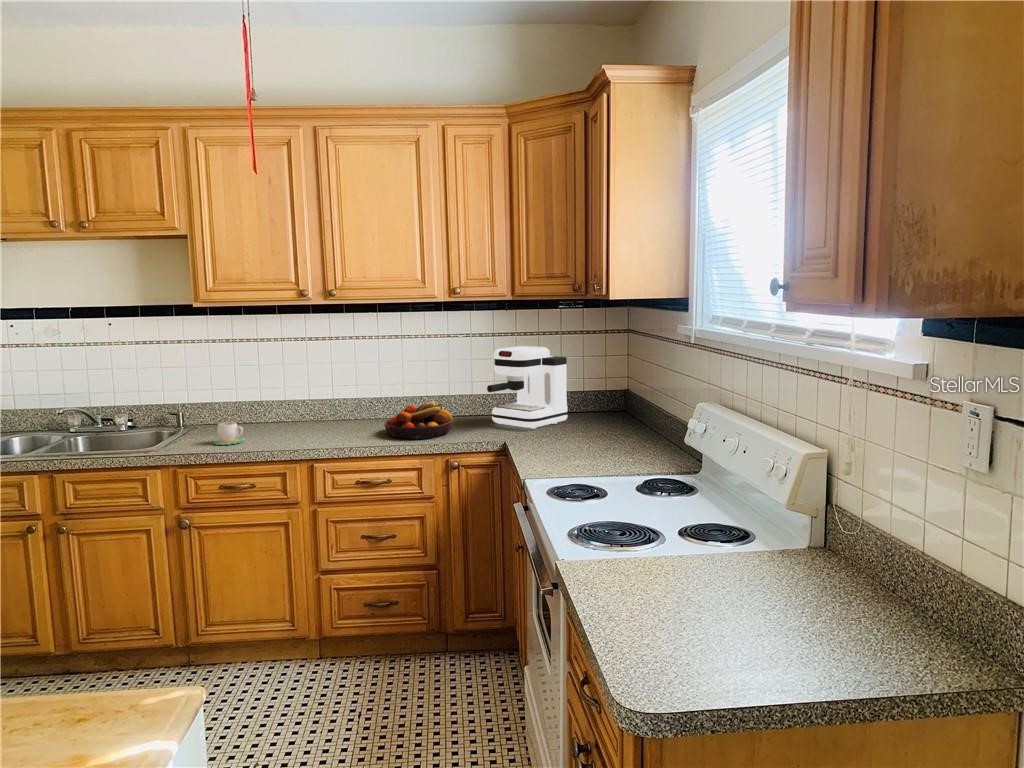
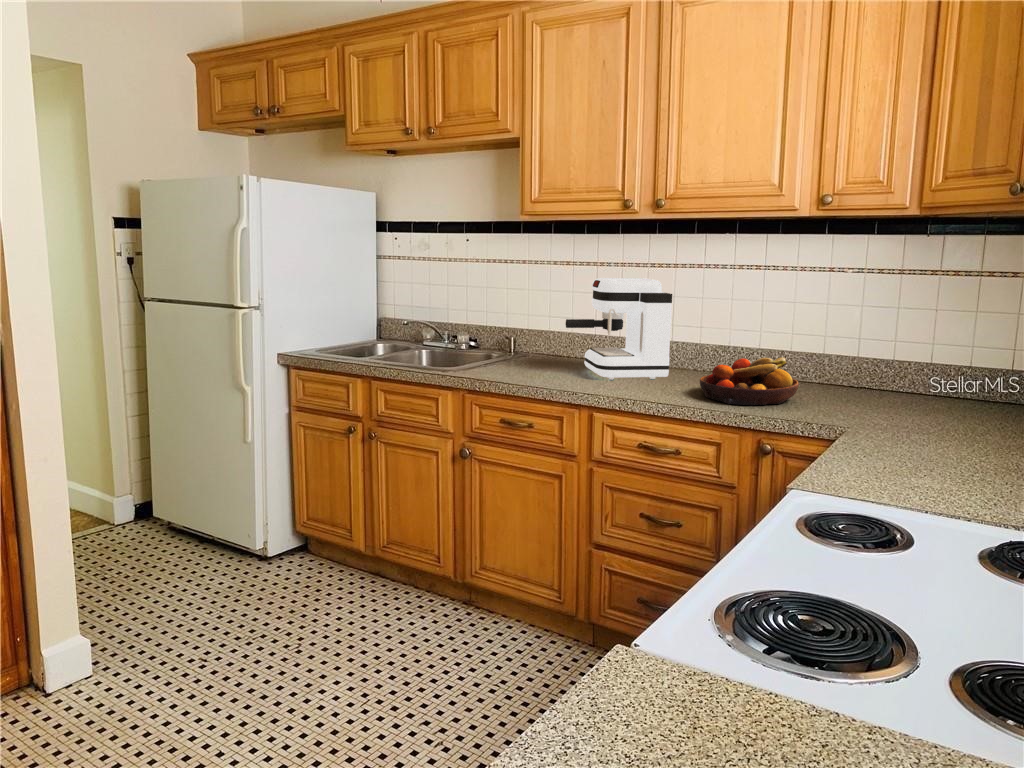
coffee maker: present [487,346,567,429] -> present [566,278,672,380]
mug: present [214,422,243,445] -> none [512,351,544,376]

